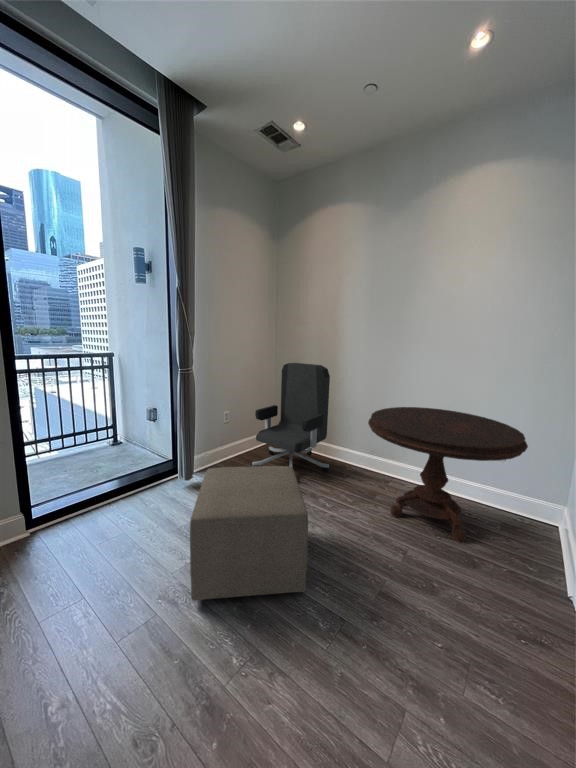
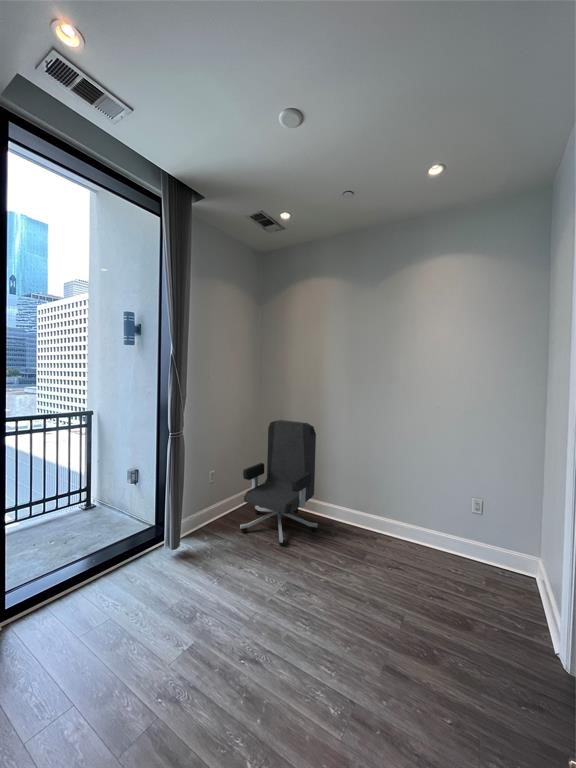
side table: present [368,407,528,542] -> none [358,465,503,603]
ottoman: present [190,466,308,601] -> none [196,534,313,694]

